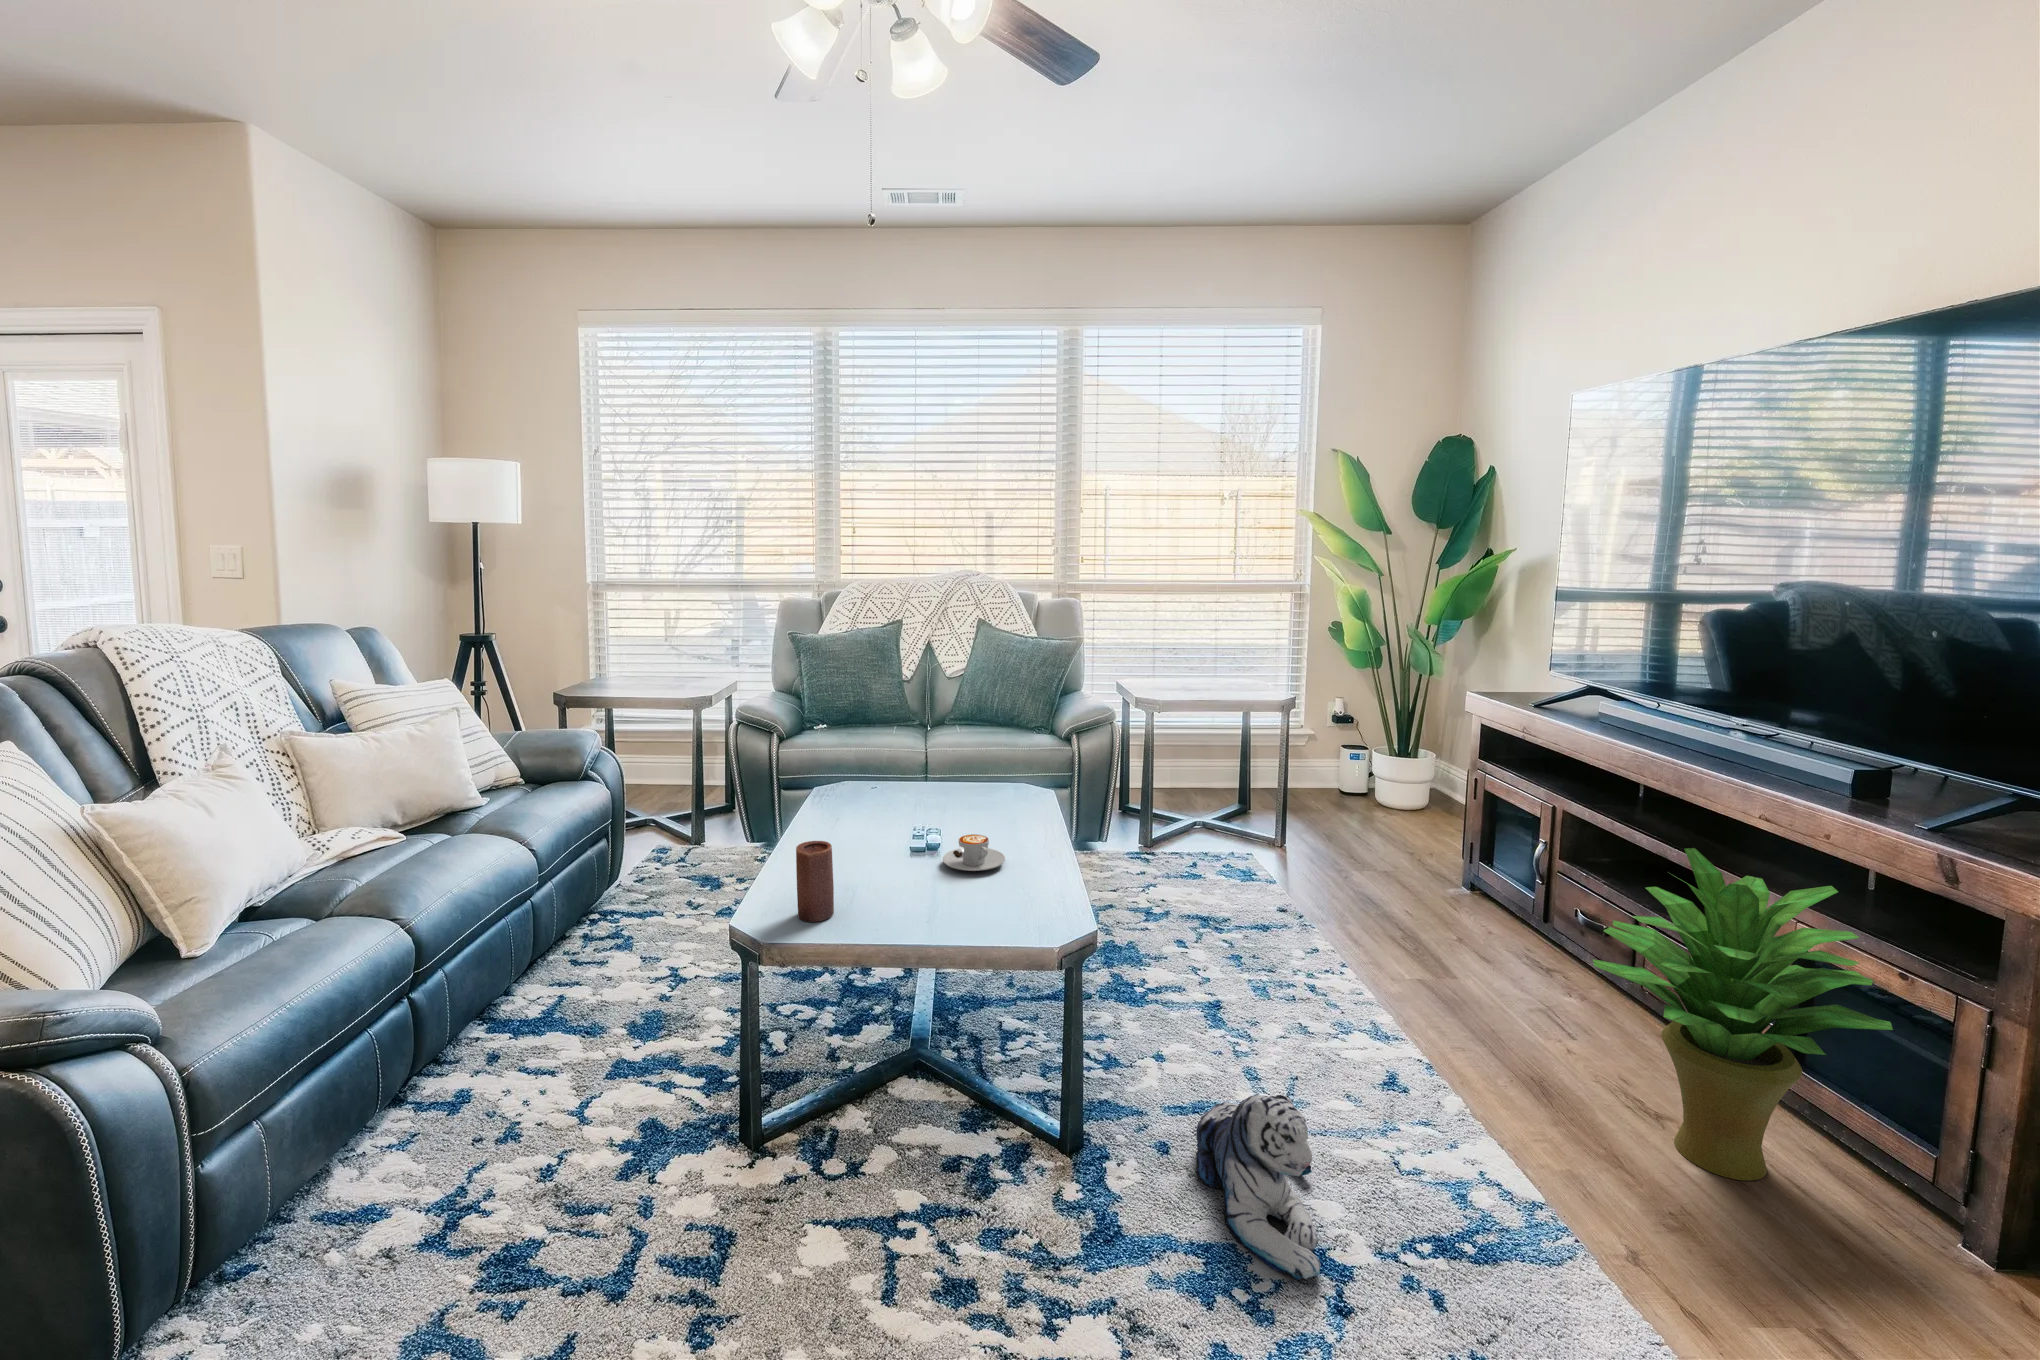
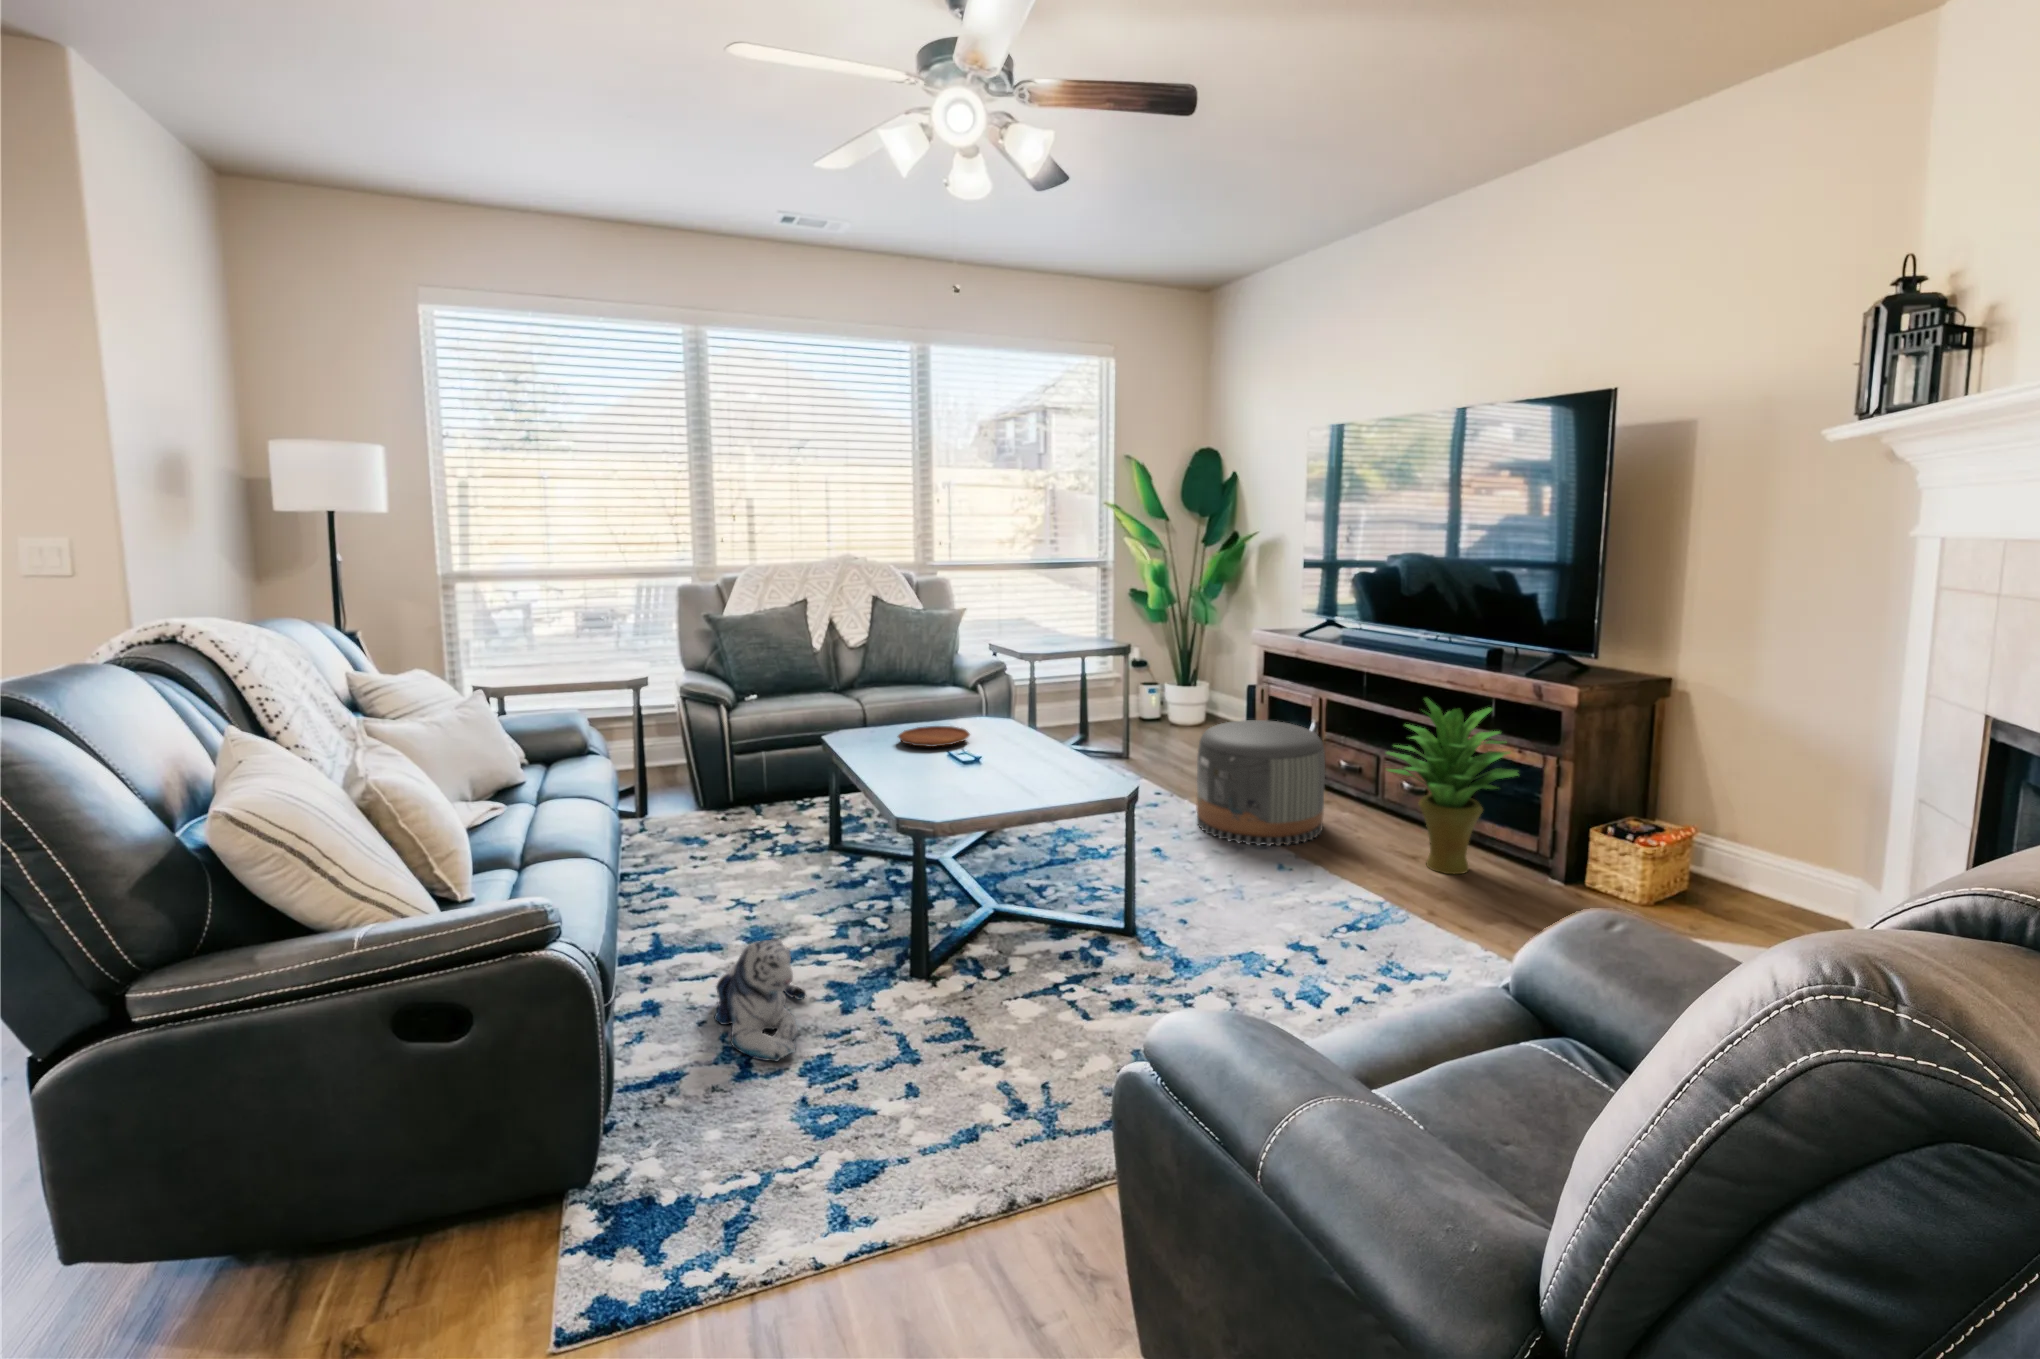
tray: none [876,792,965,823] -> present [898,726,970,747]
pouf: none [1304,829,1515,1040] -> present [1196,720,1325,846]
coffee cup: present [943,834,1005,871] -> none [994,742,1040,766]
candle: present [796,841,834,922] -> none [933,746,960,805]
plush toy: present [1196,1095,1321,1280] -> present [714,938,807,1061]

